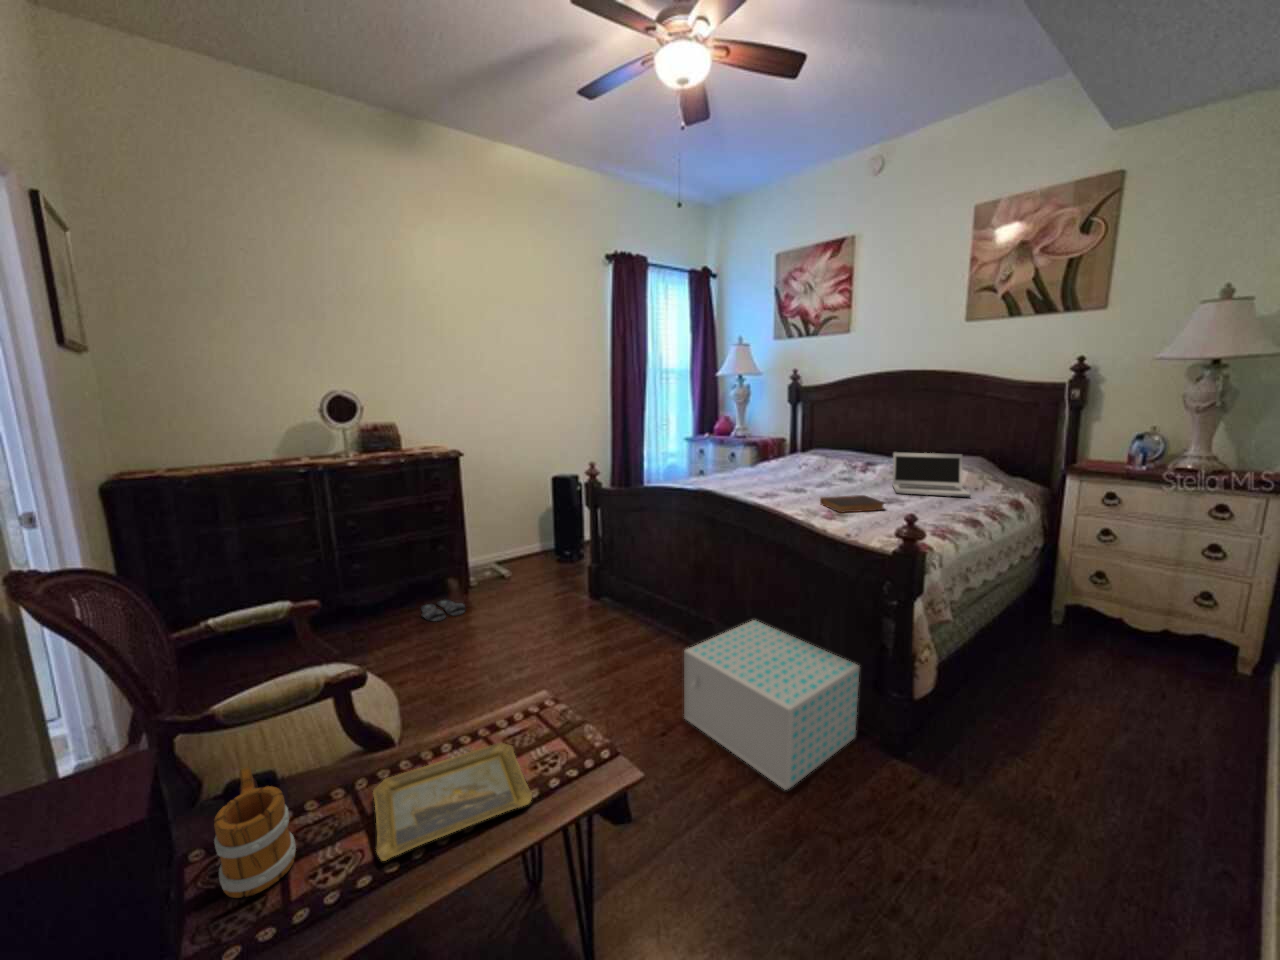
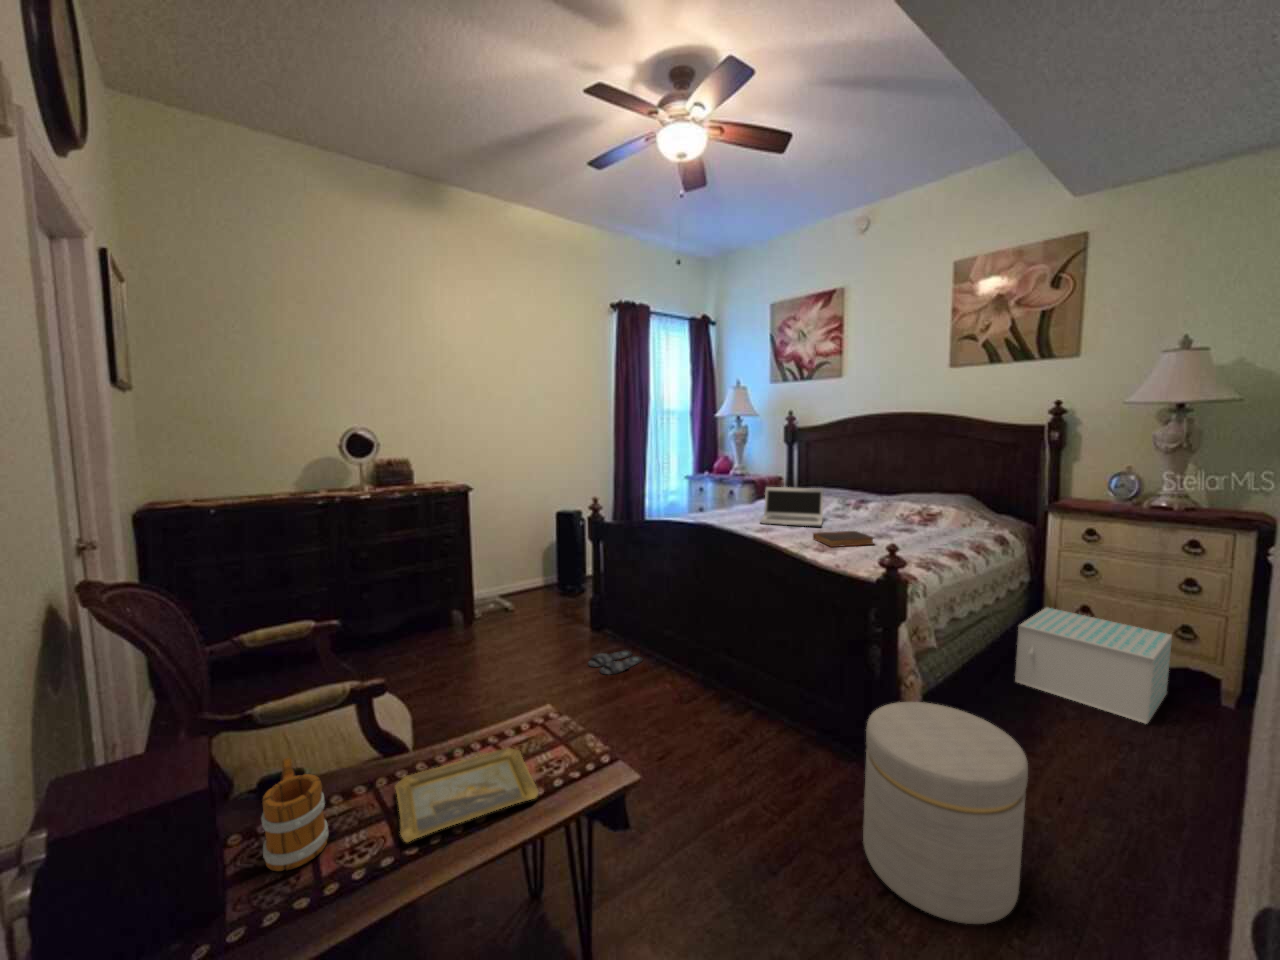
laptop: present [893,452,971,497] -> present [760,487,824,526]
slippers: present [421,600,466,621] -> present [588,651,643,674]
storage box: present [684,620,859,790] -> present [1015,608,1172,723]
ottoman: none [877,680,1061,915] -> present [863,702,1028,924]

